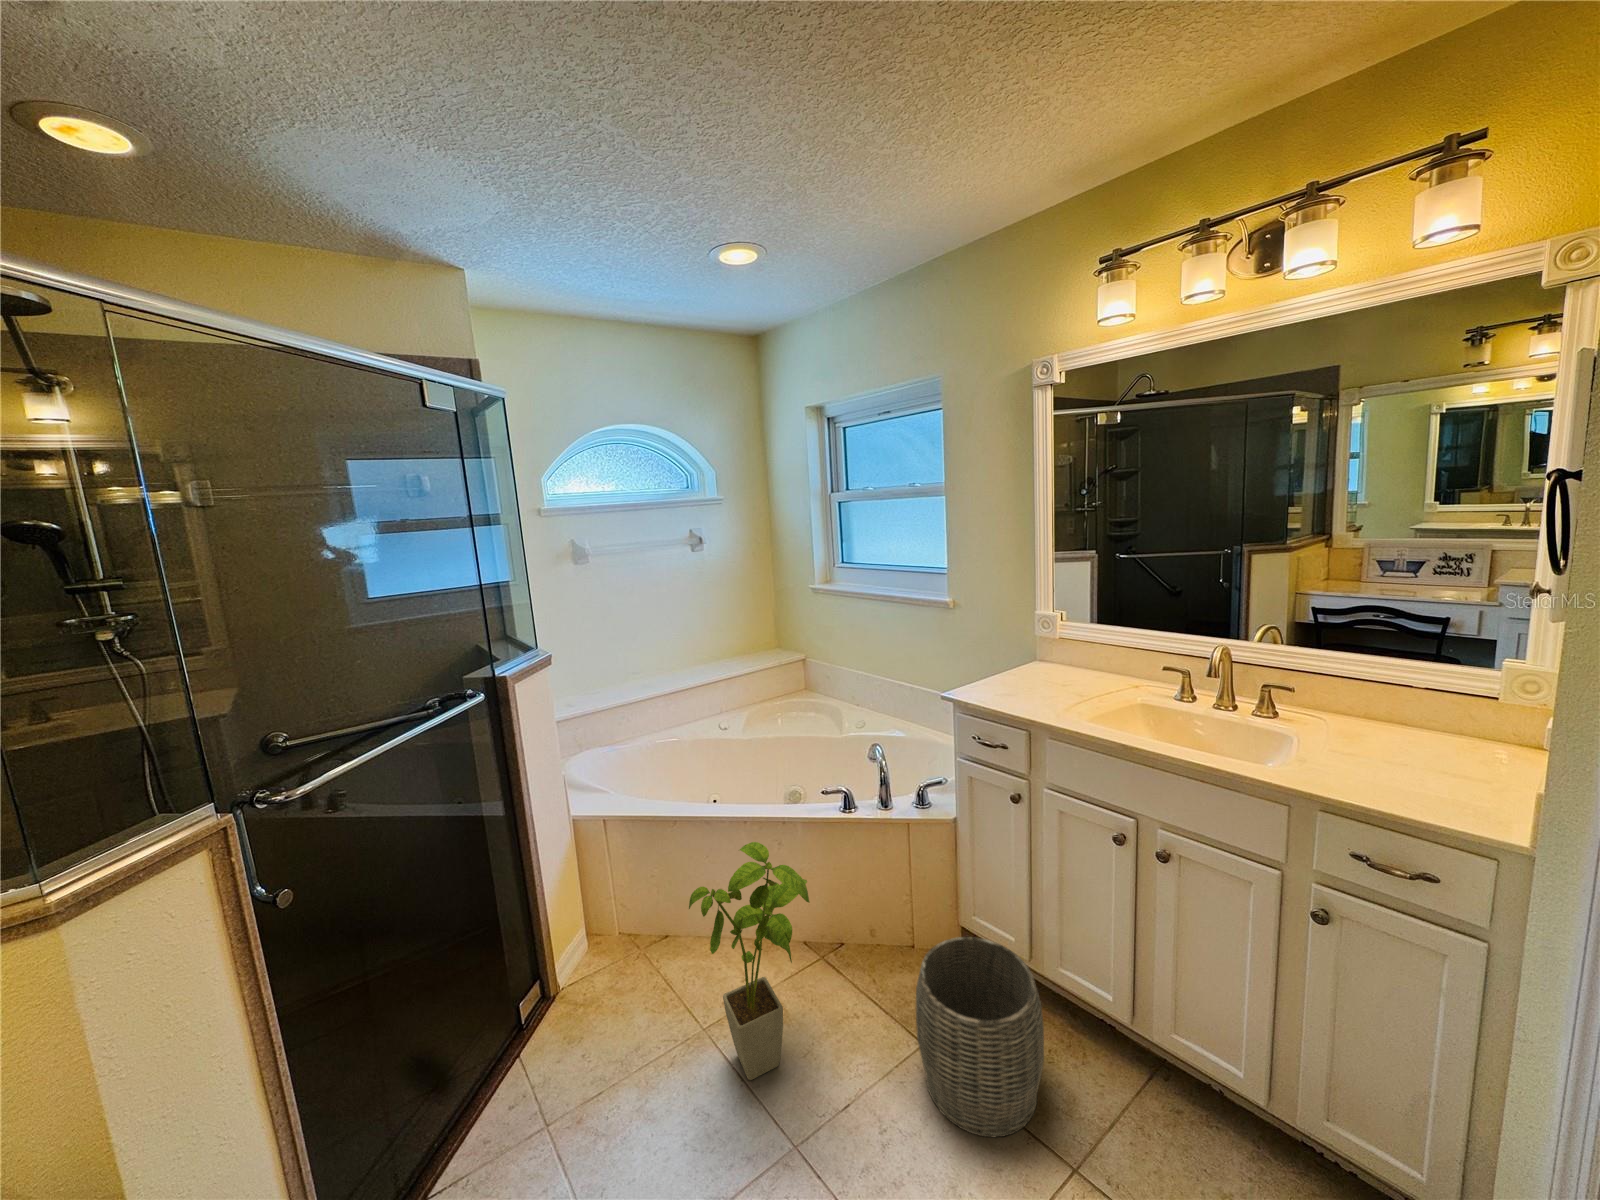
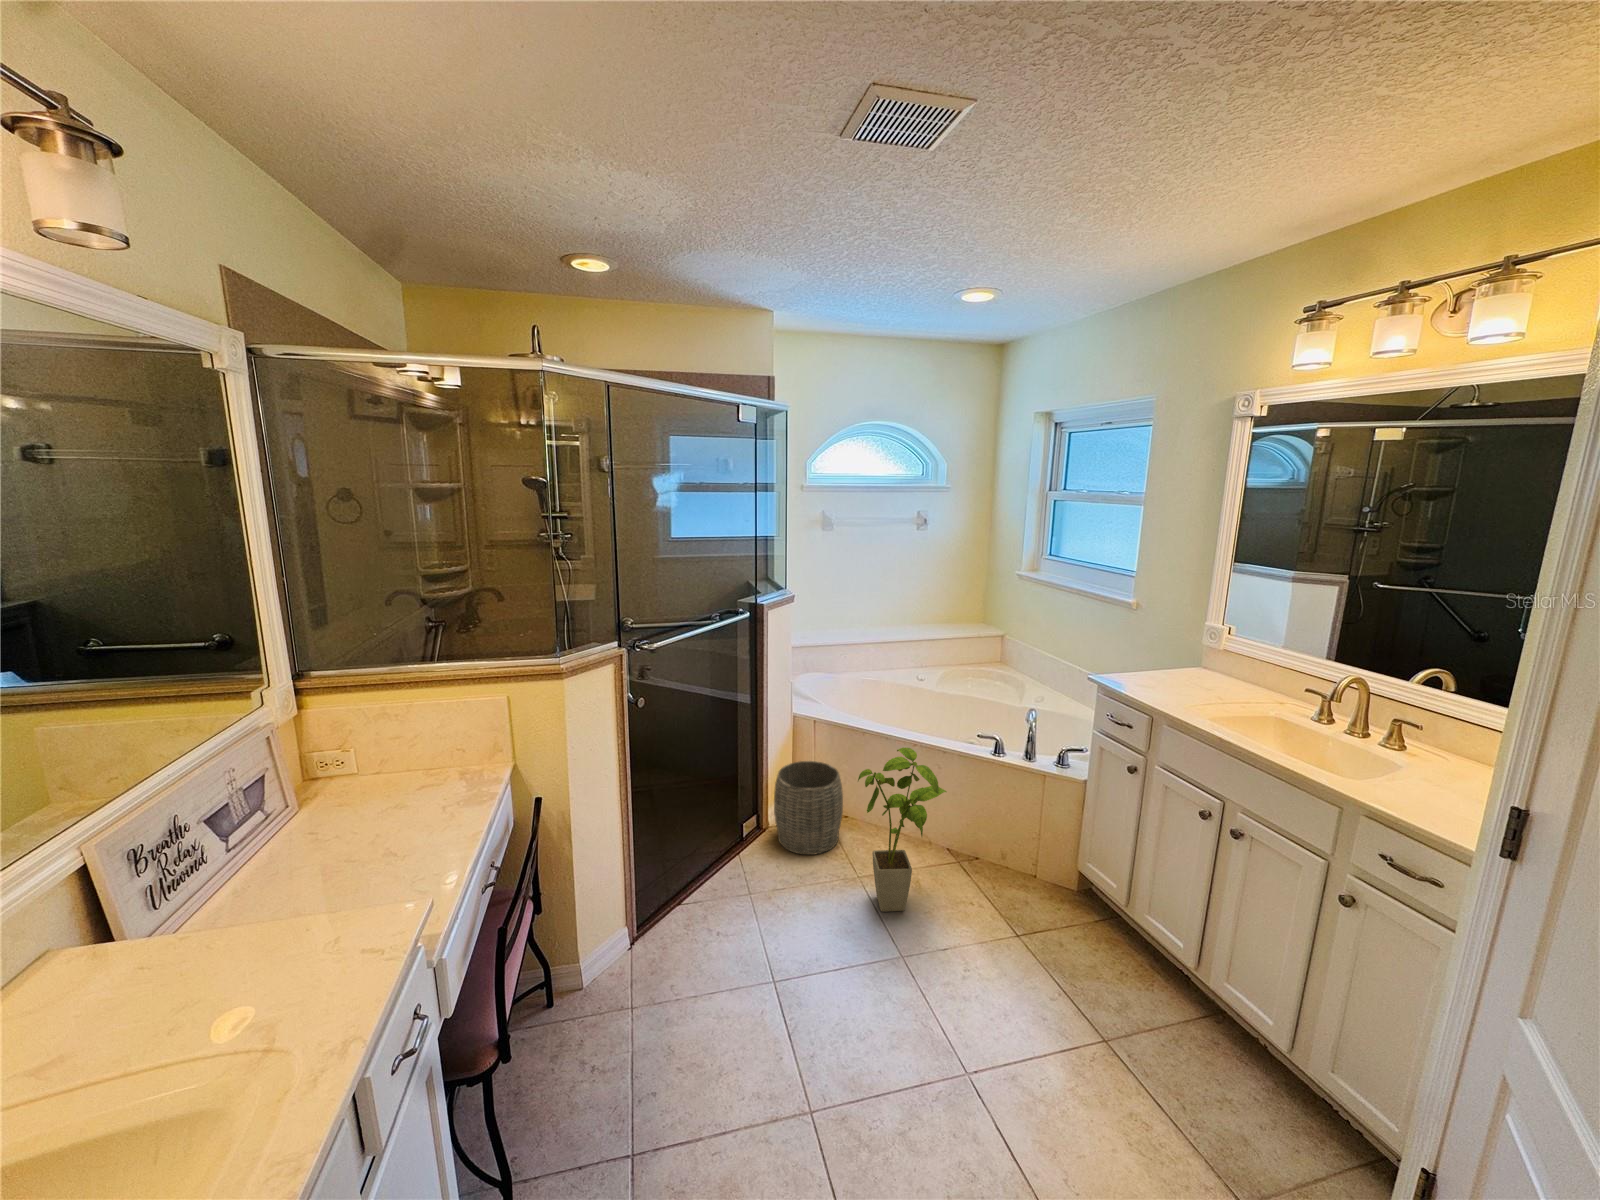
woven basket: present [916,937,1044,1137] -> present [774,761,843,855]

